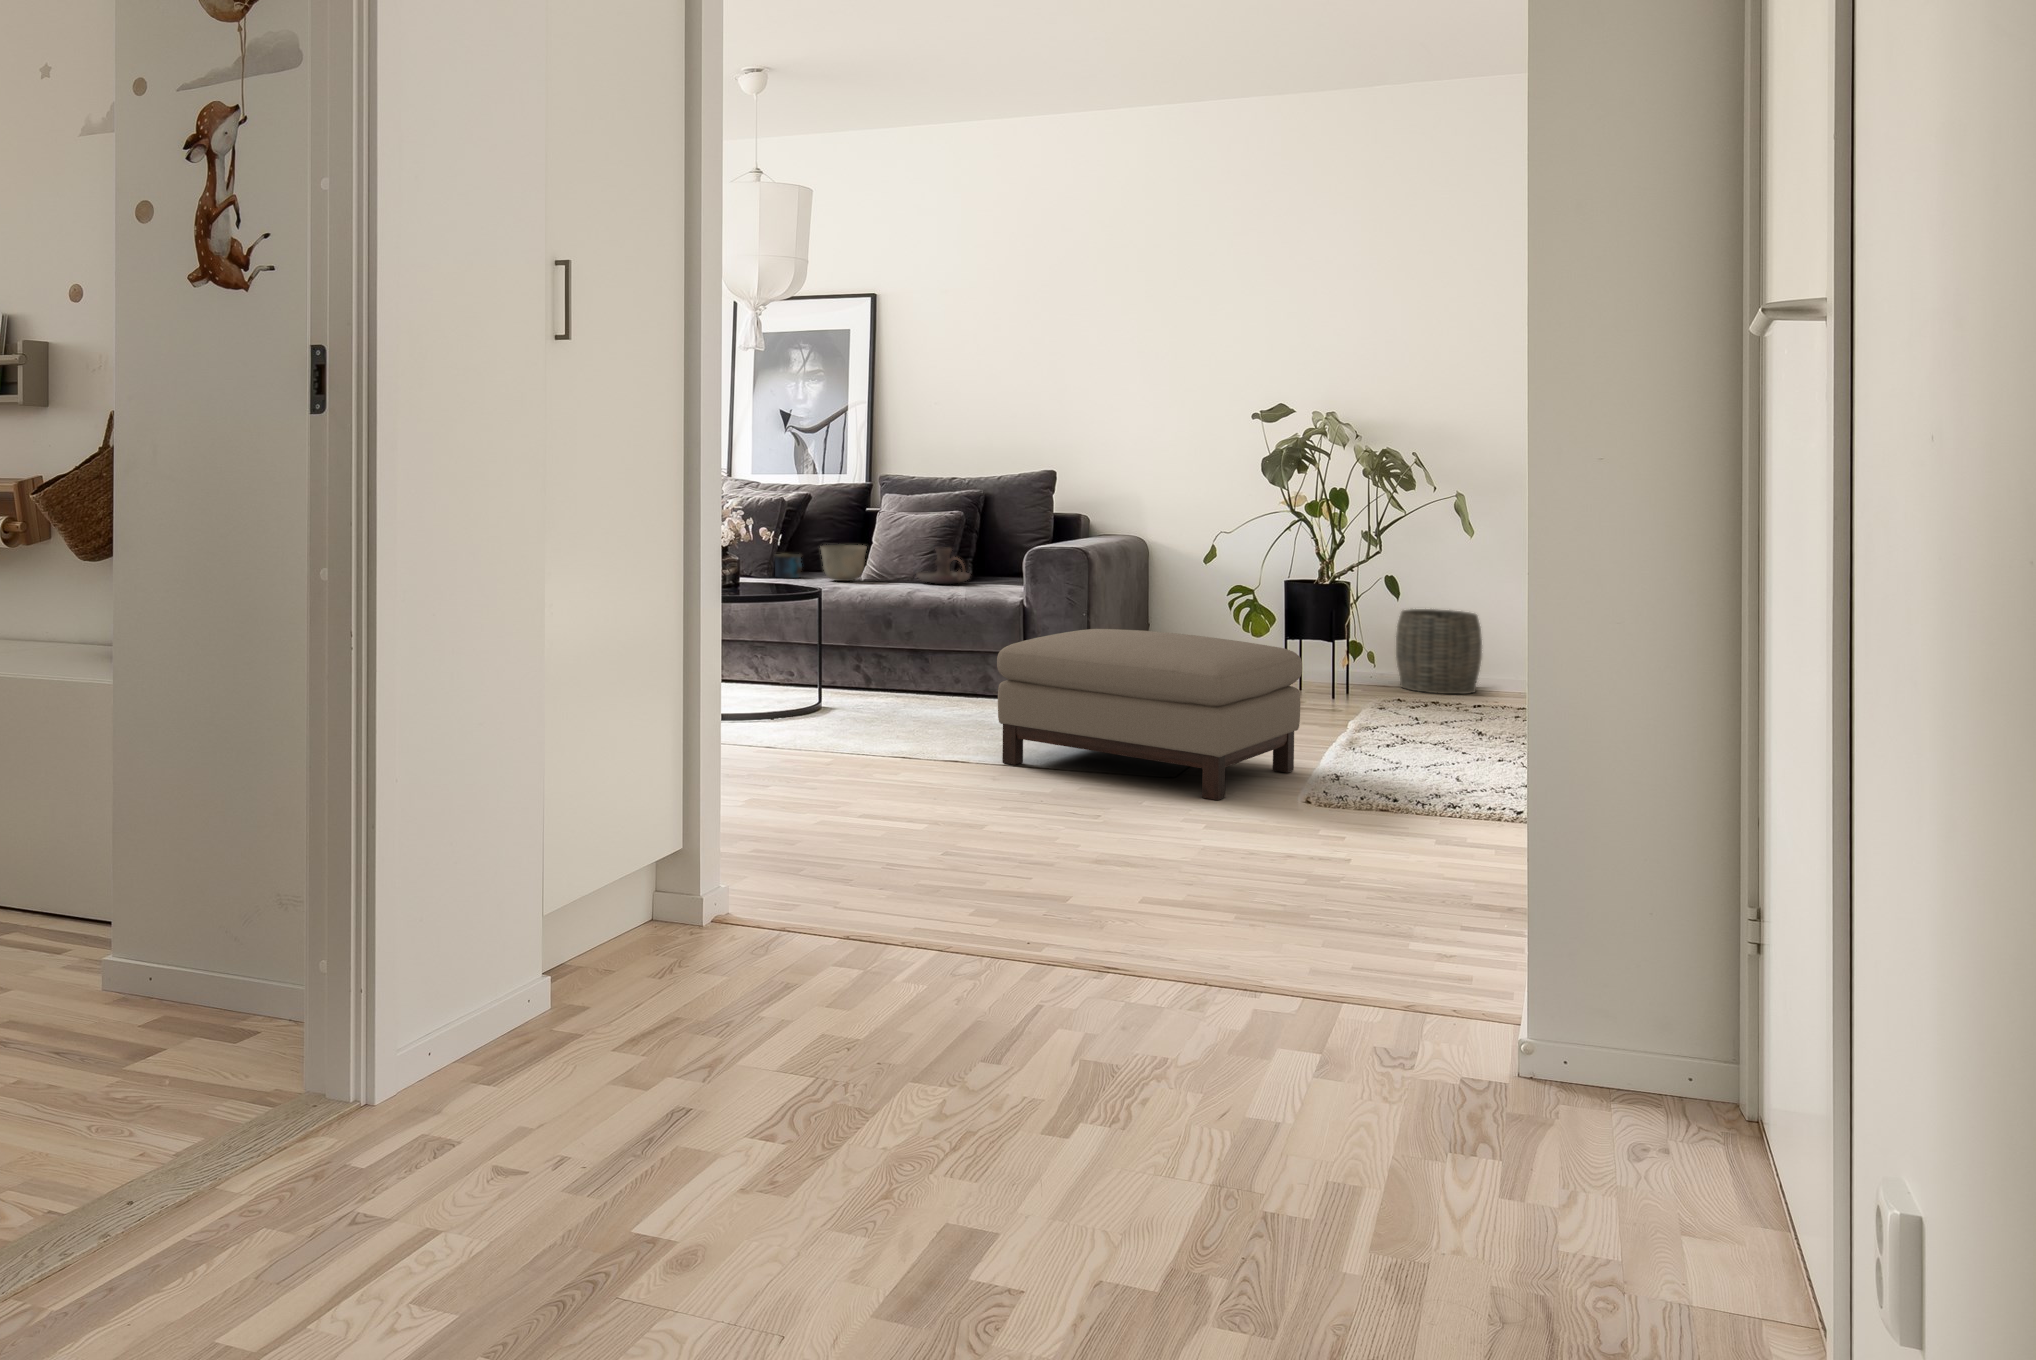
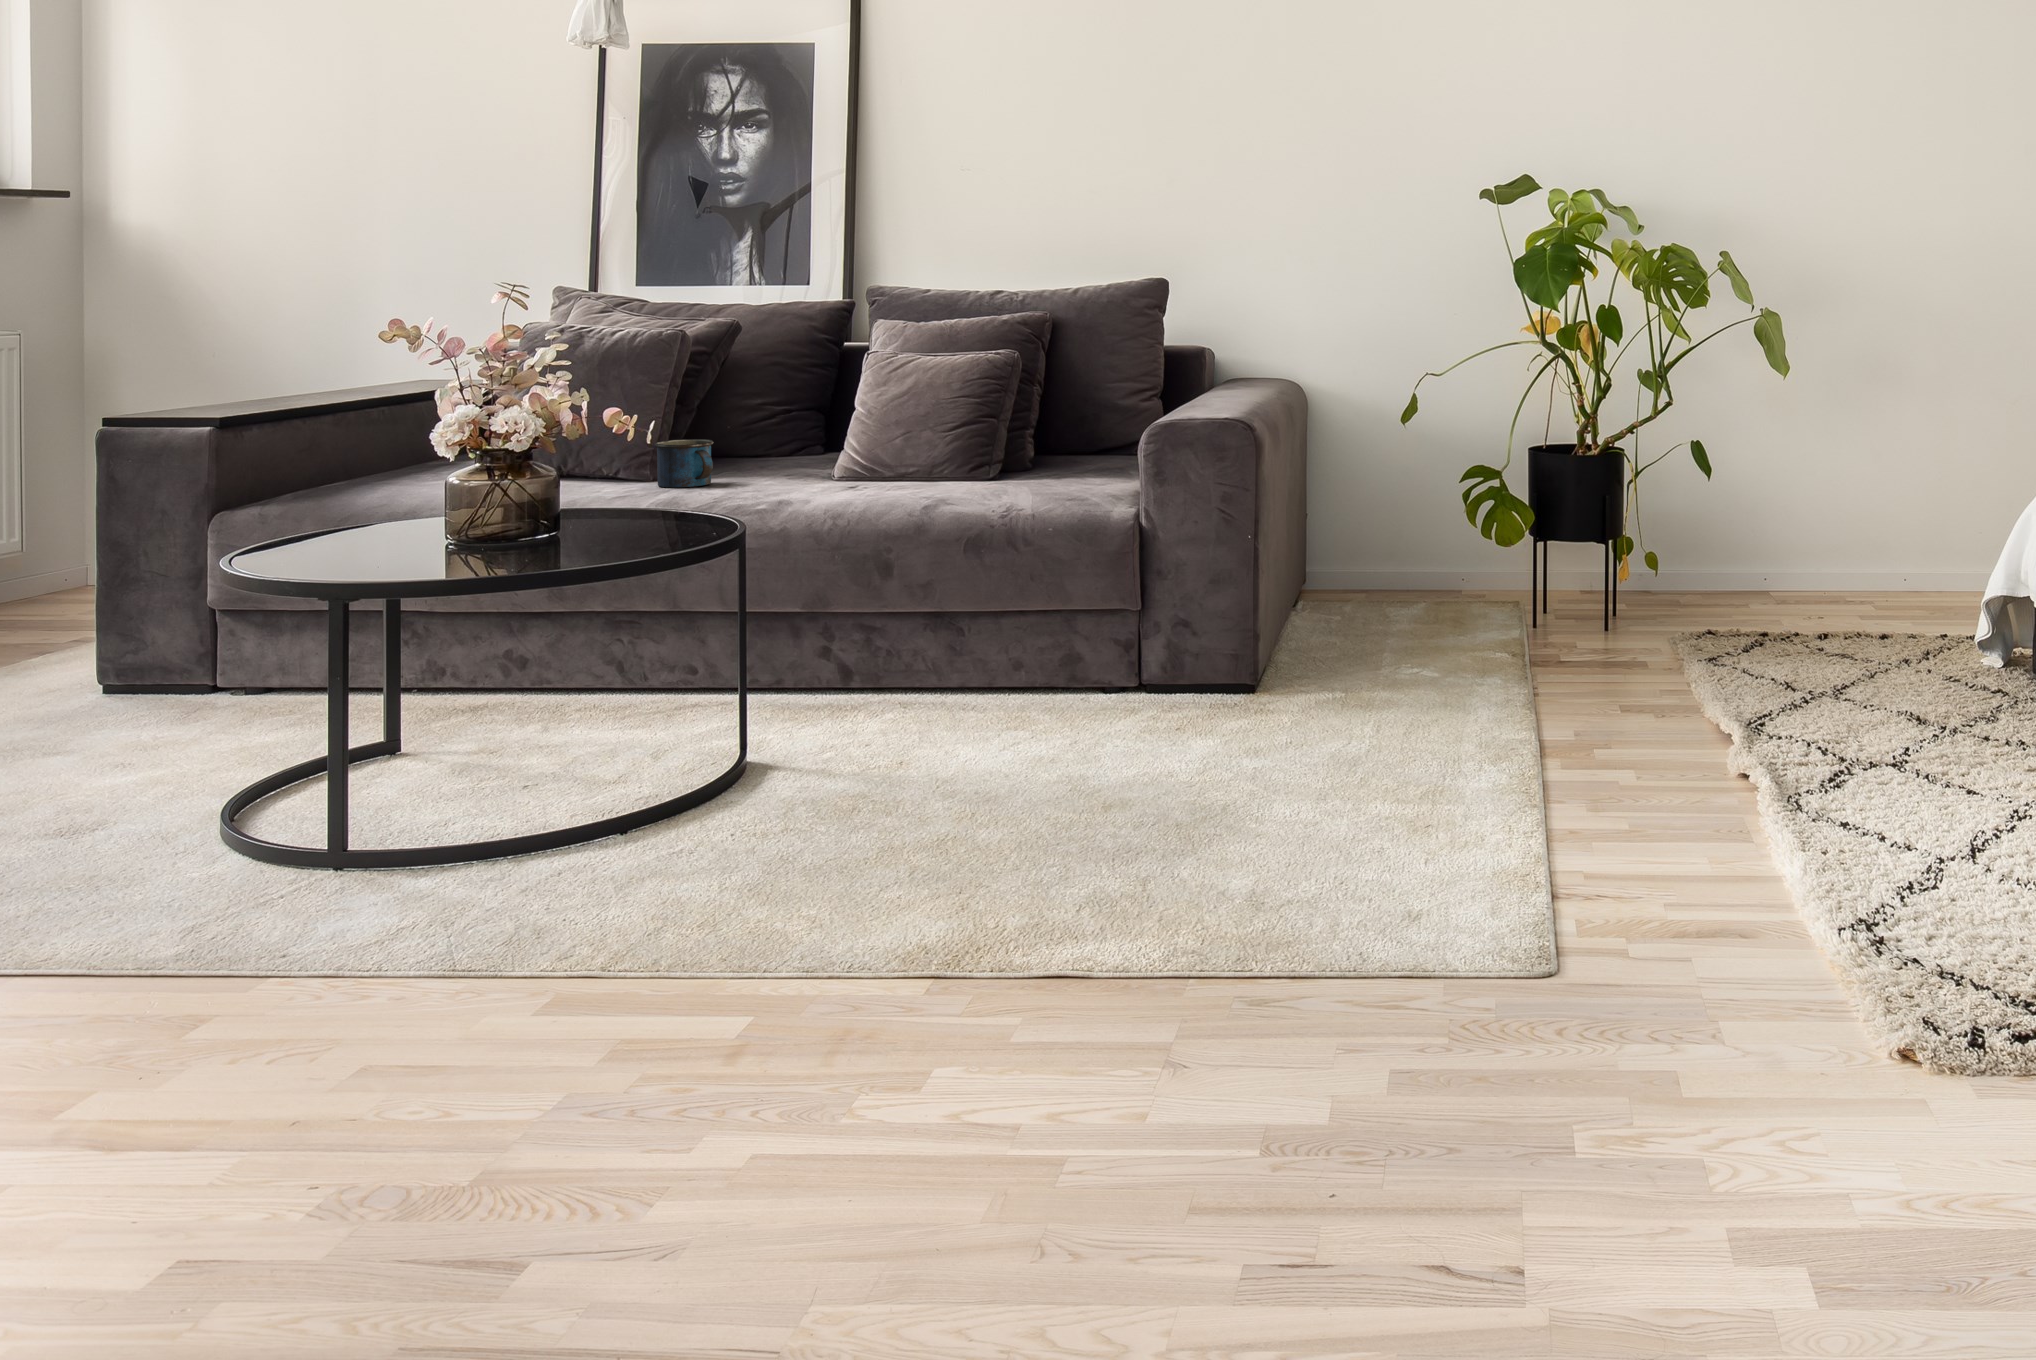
ceramic bowl: present [821,545,866,581] -> none [748,419,842,489]
candle holder: present [917,547,970,584] -> none [937,419,1038,486]
woven basket: present [1396,609,1482,694] -> none [1679,480,1791,608]
ottoman: present [997,629,1302,800] -> none [1113,581,1675,950]

